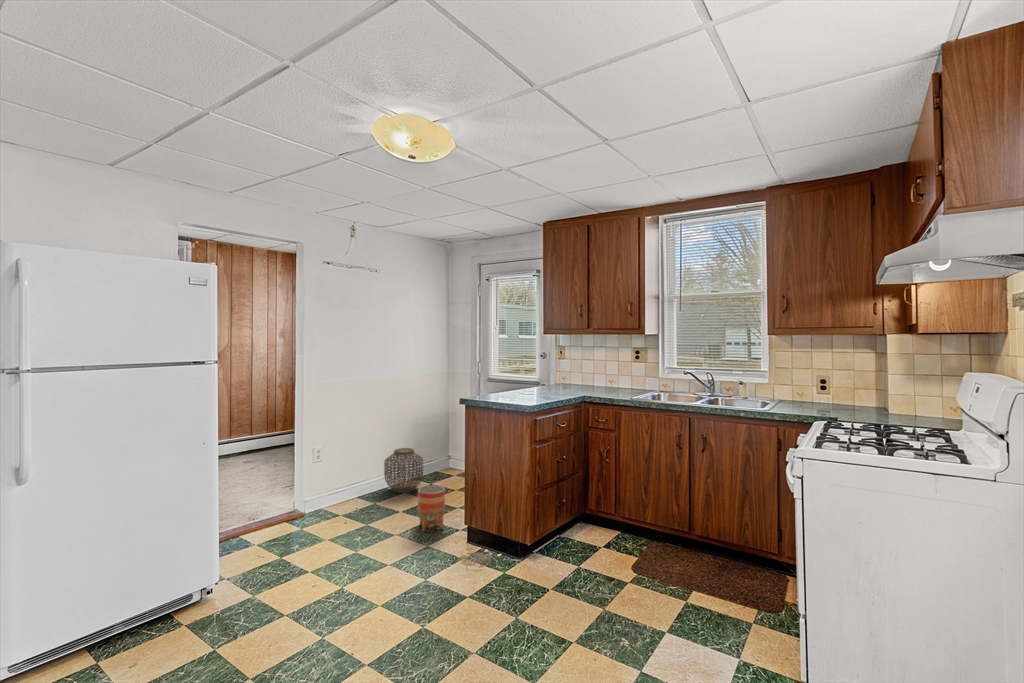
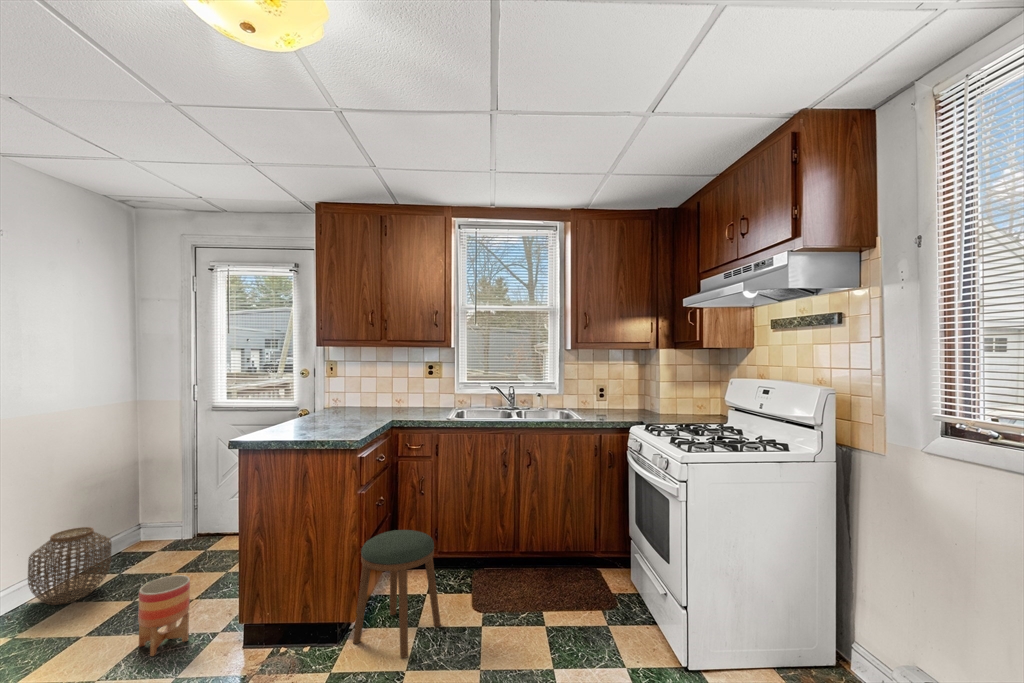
stool: none [530,485,599,582] -> present [353,530,441,658]

